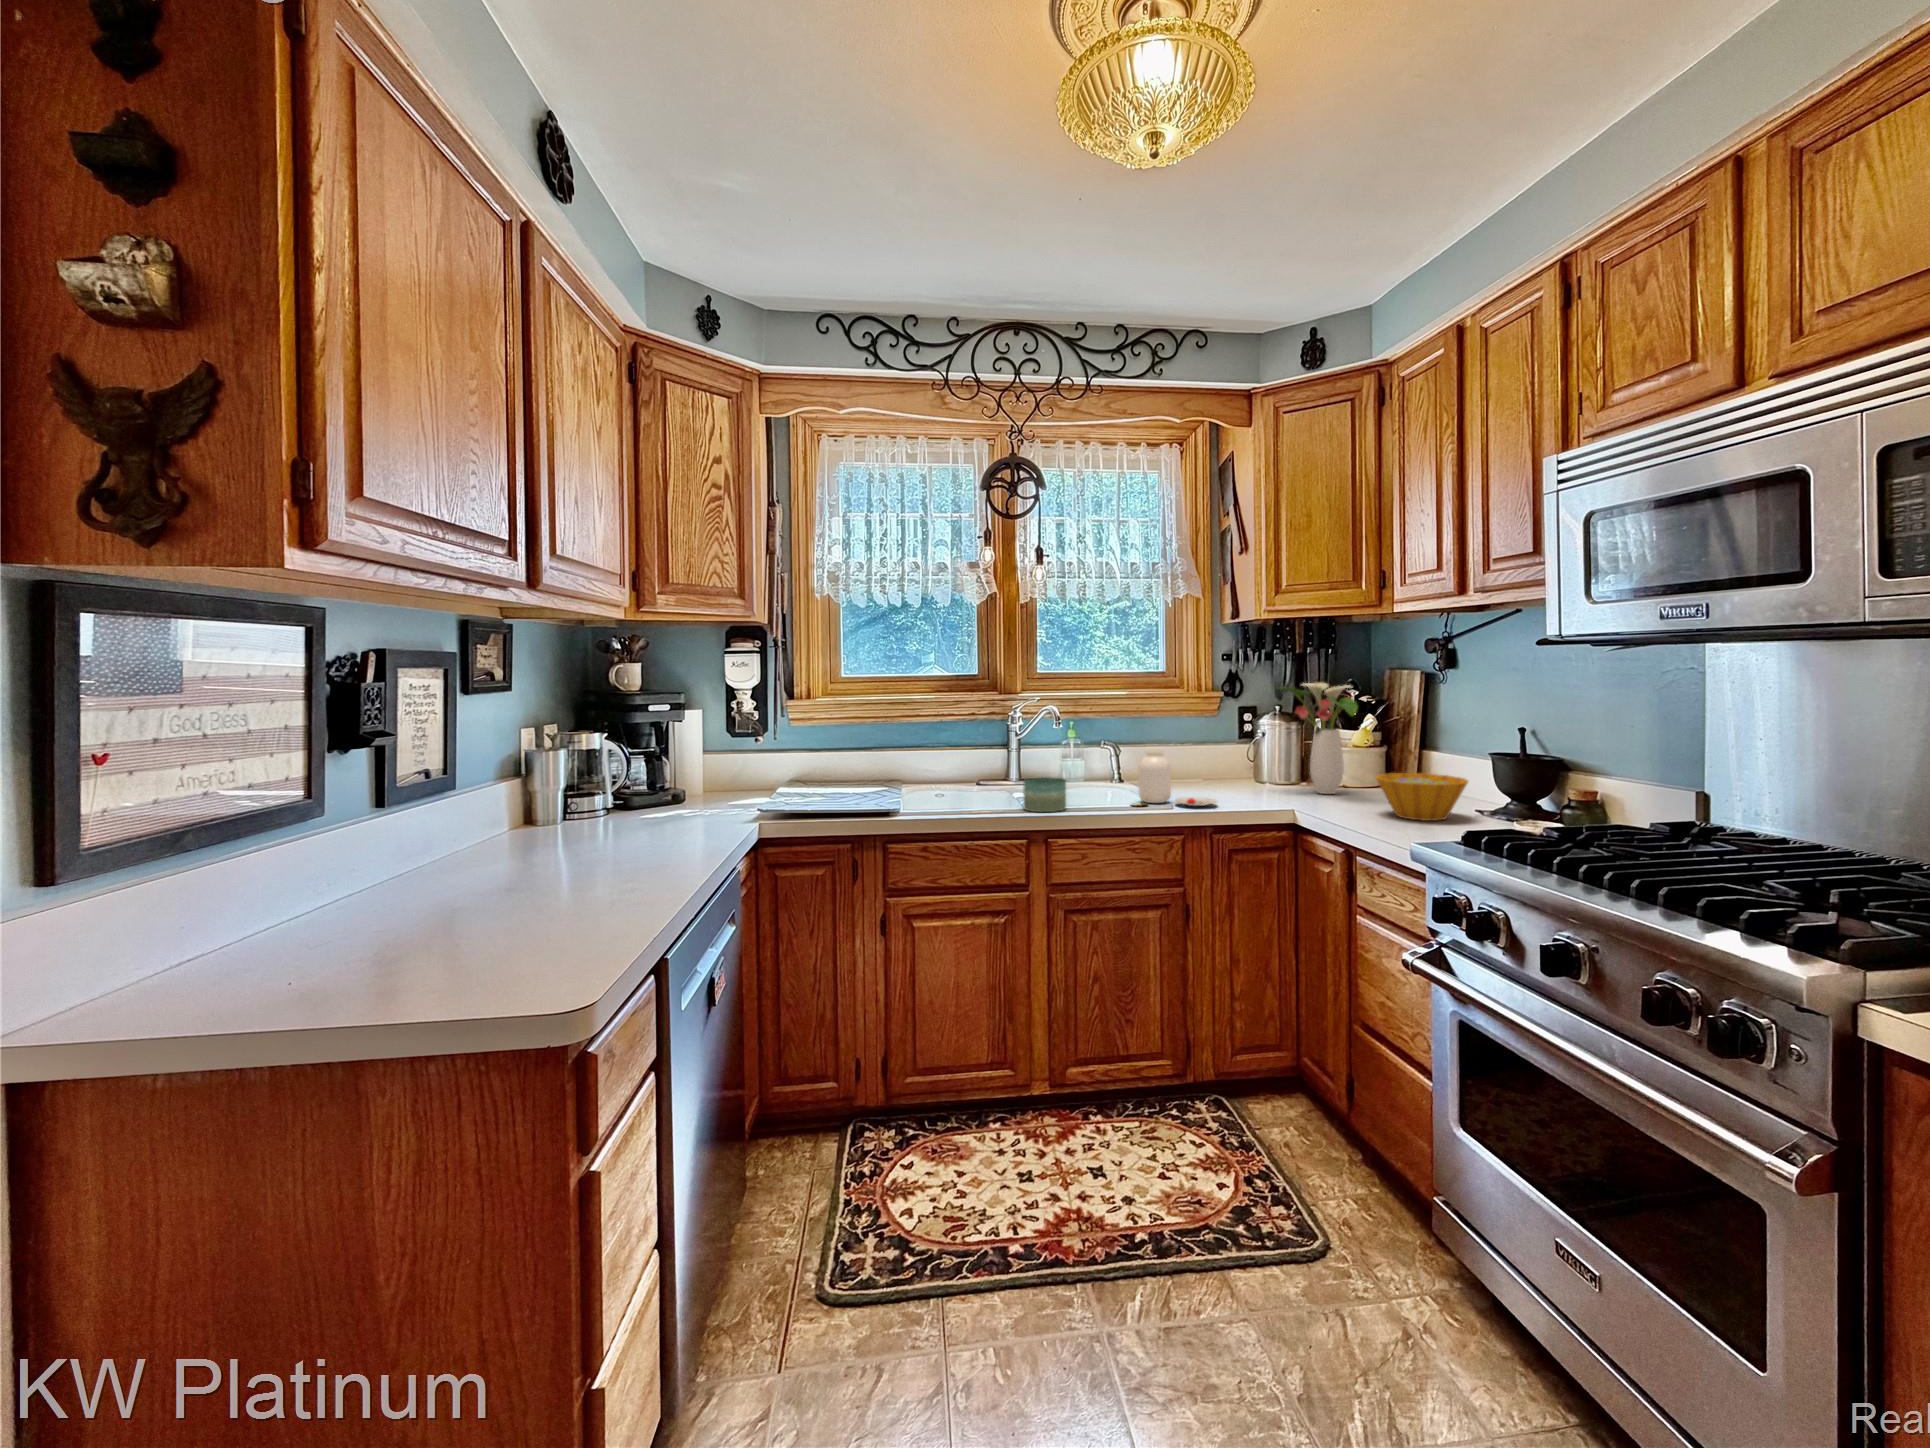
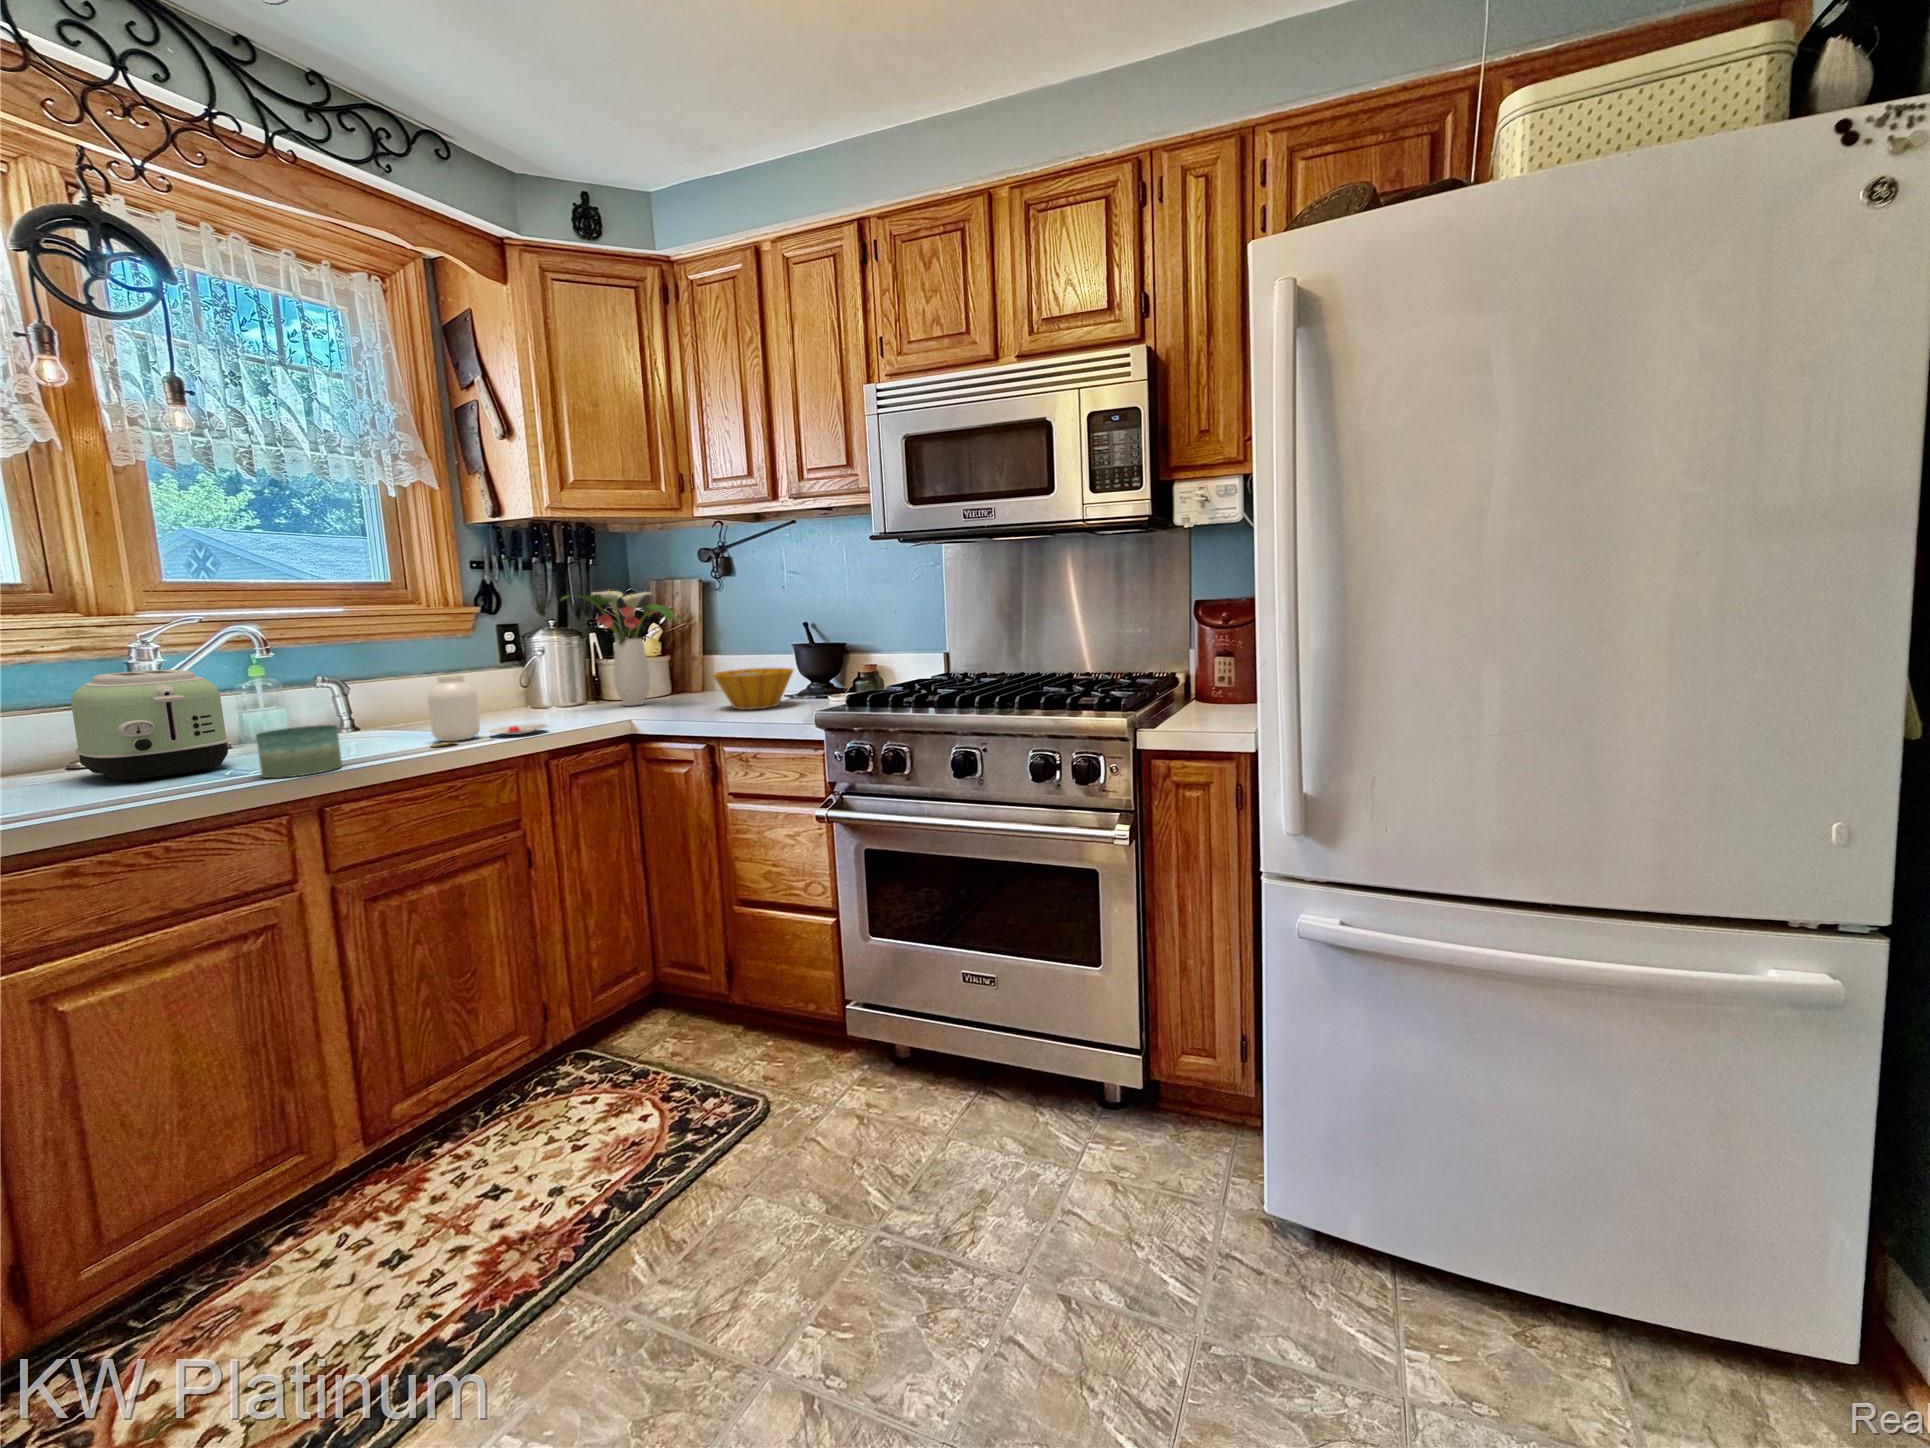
toaster: none [969,729,1032,798] -> present [71,670,230,782]

